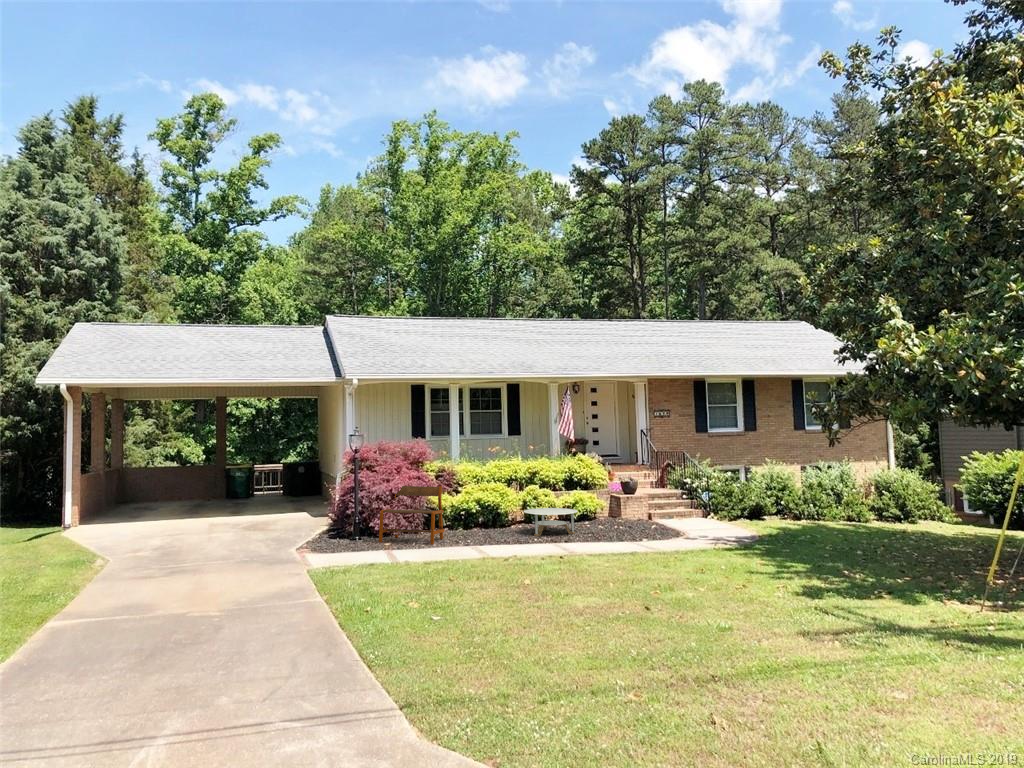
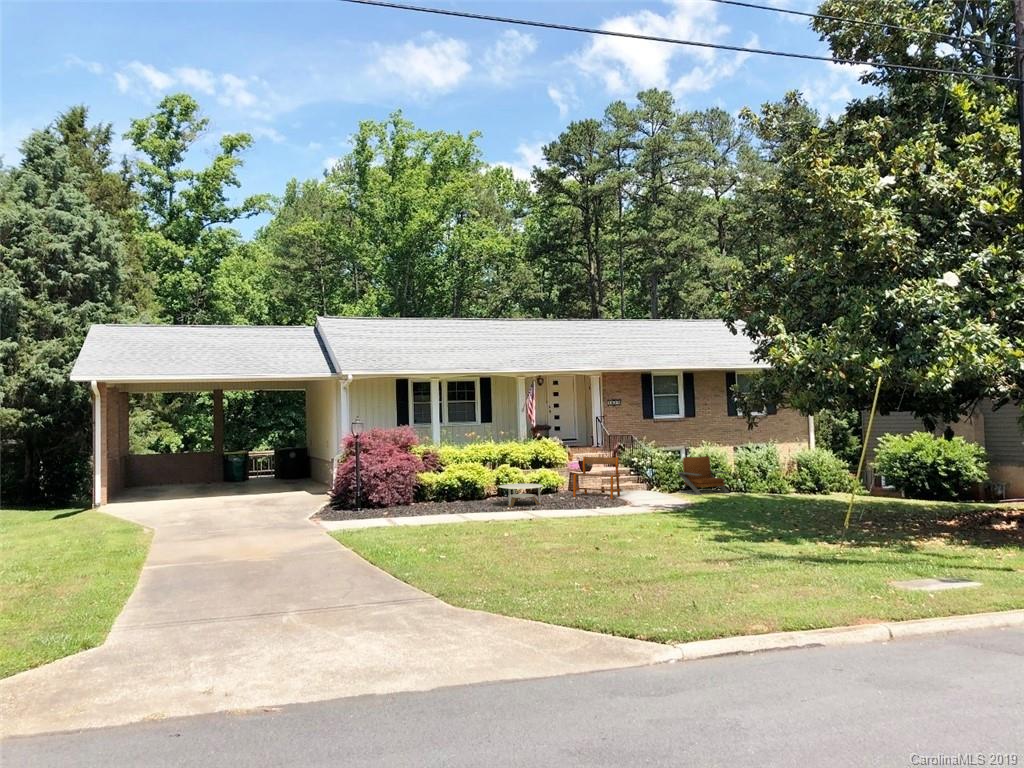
lounge chair: none [739,478,804,526] -> present [678,456,729,495]
bench: present [379,486,445,545] -> present [573,456,621,499]

